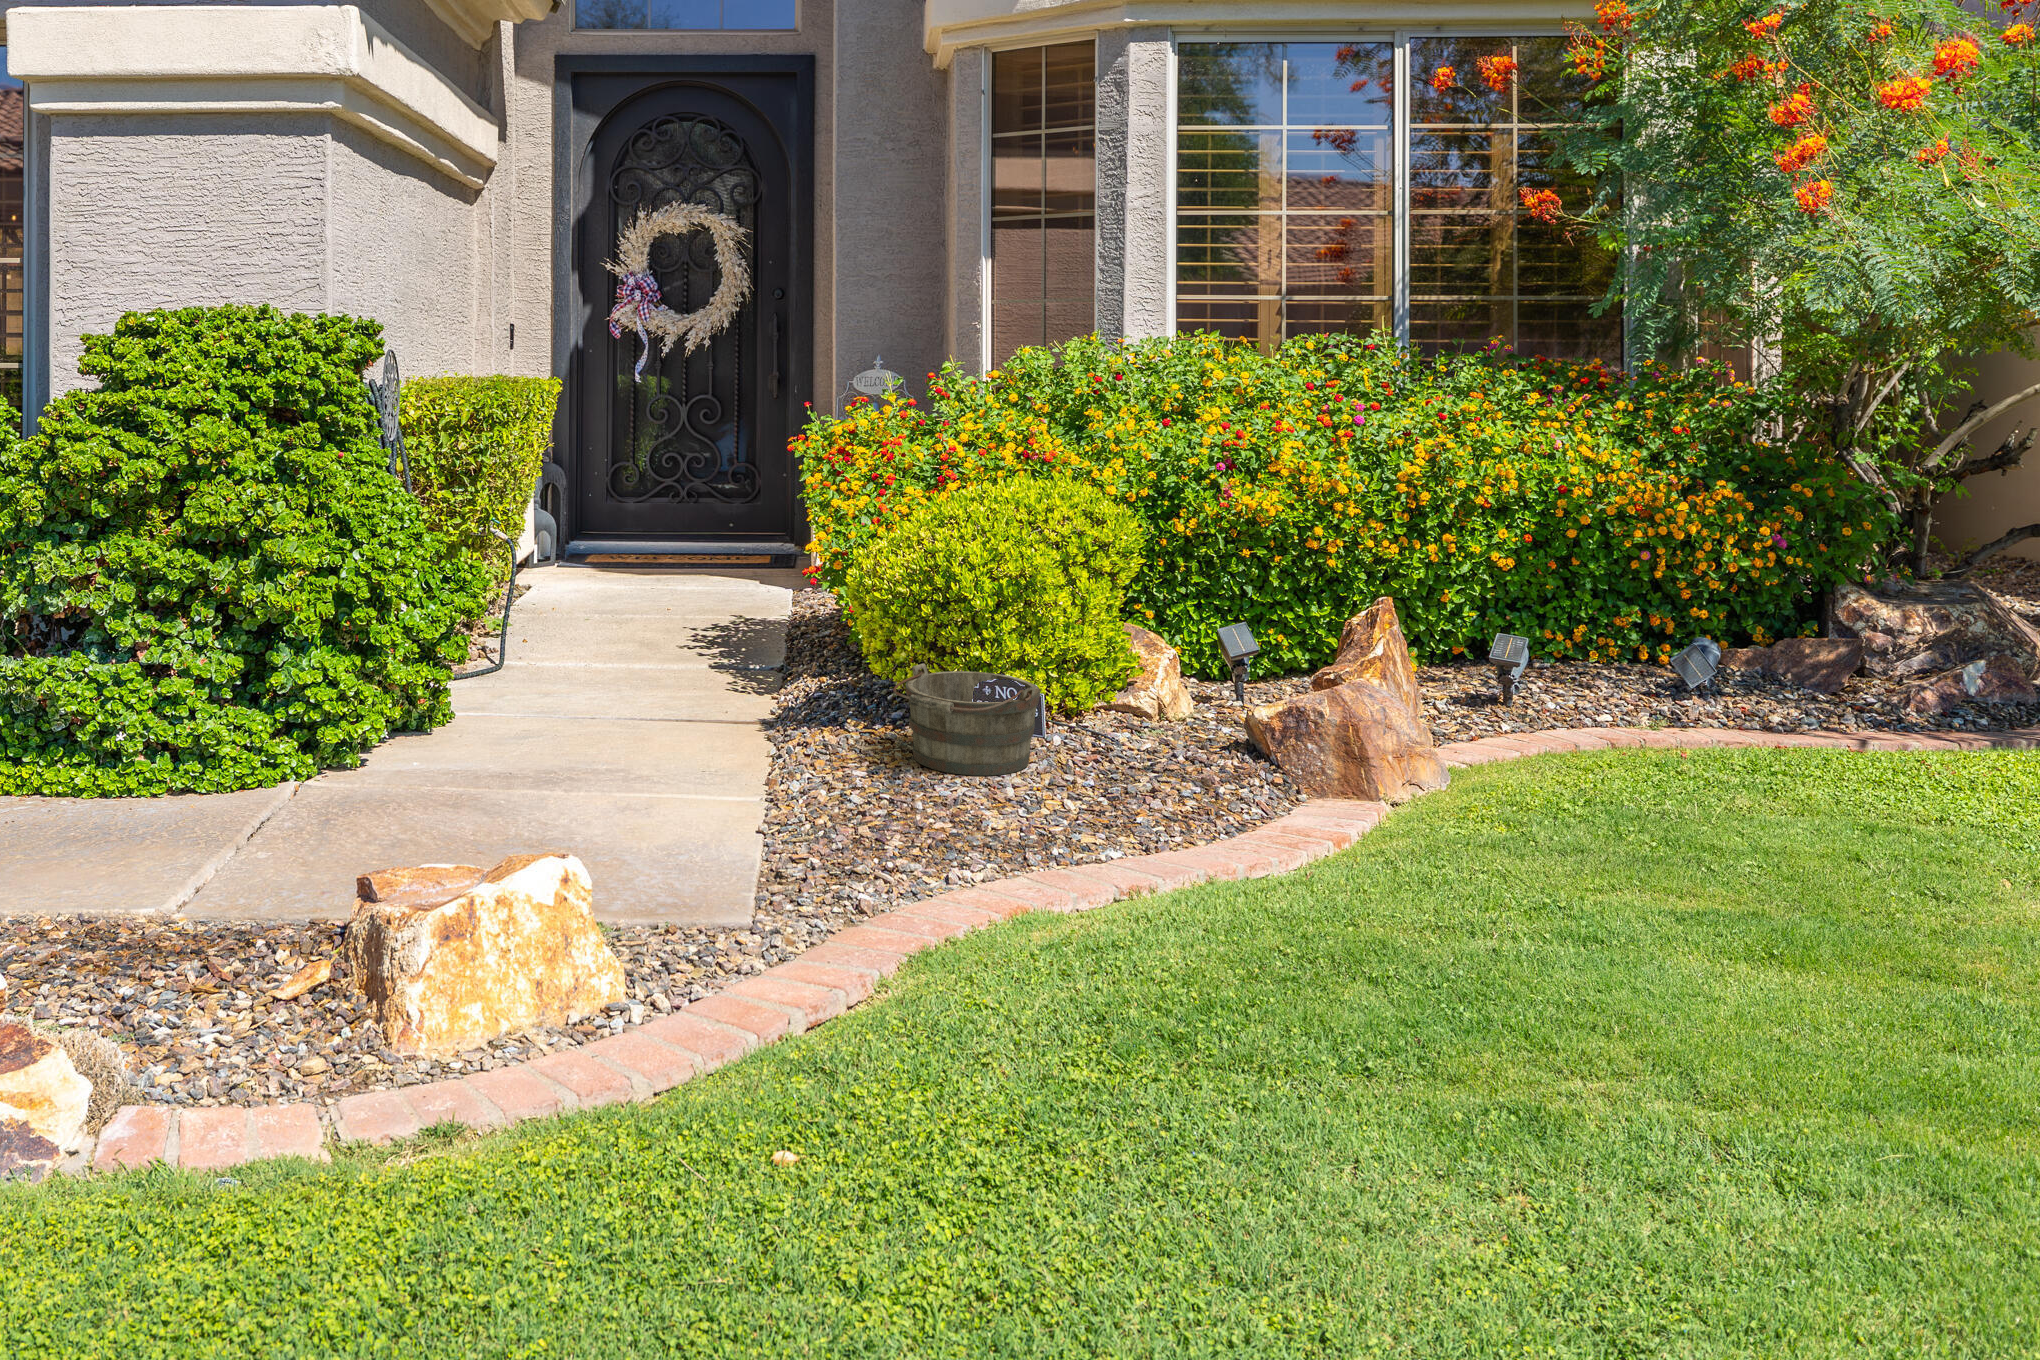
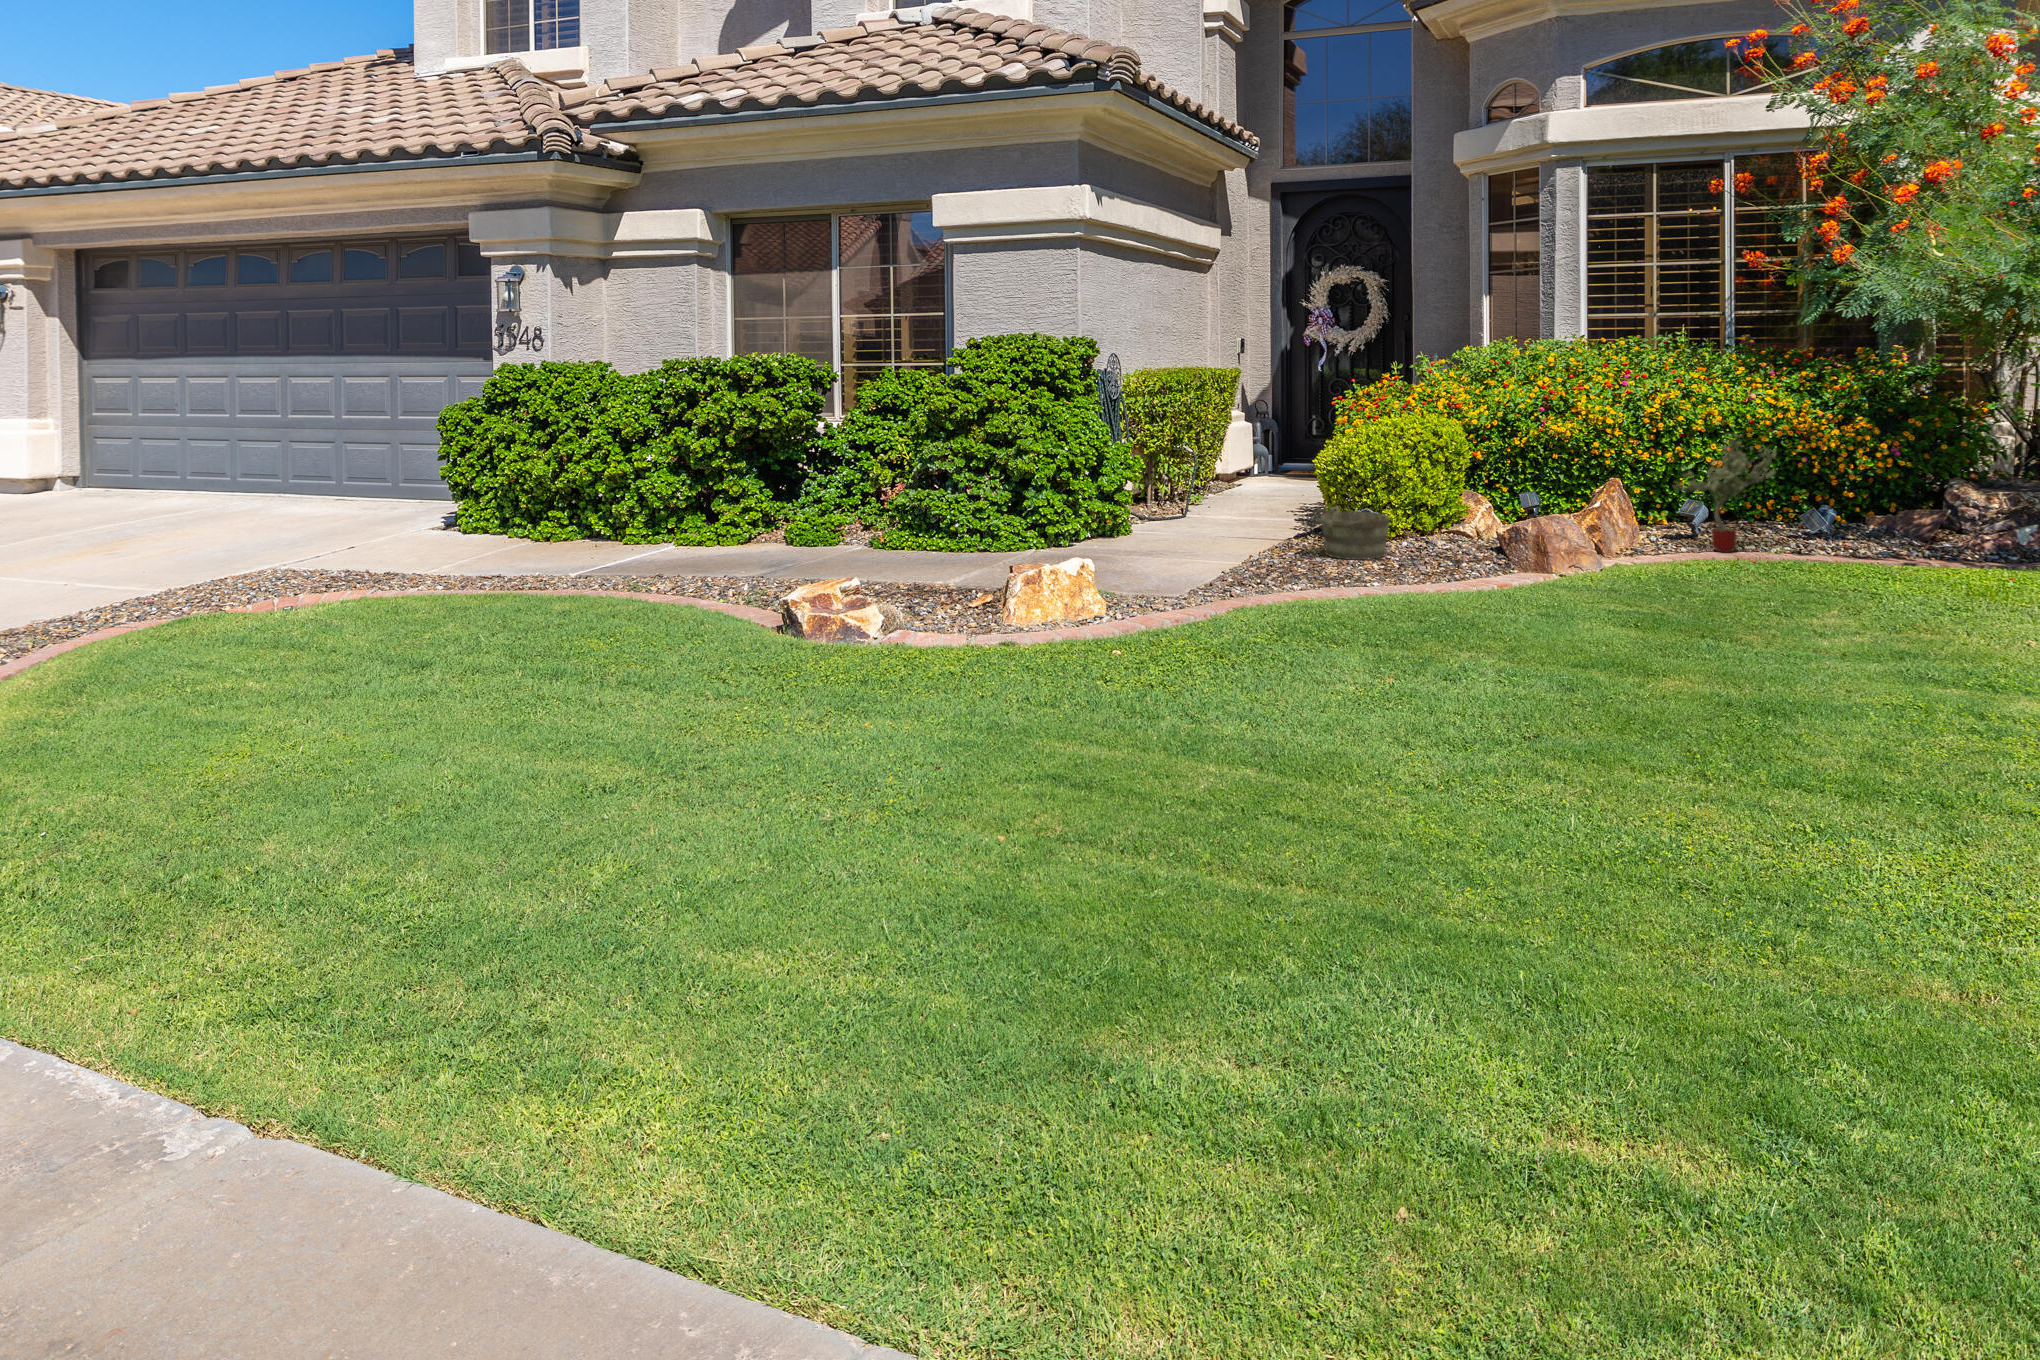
potted tree: none [1463,509,1623,716] -> present [1674,433,1776,553]

